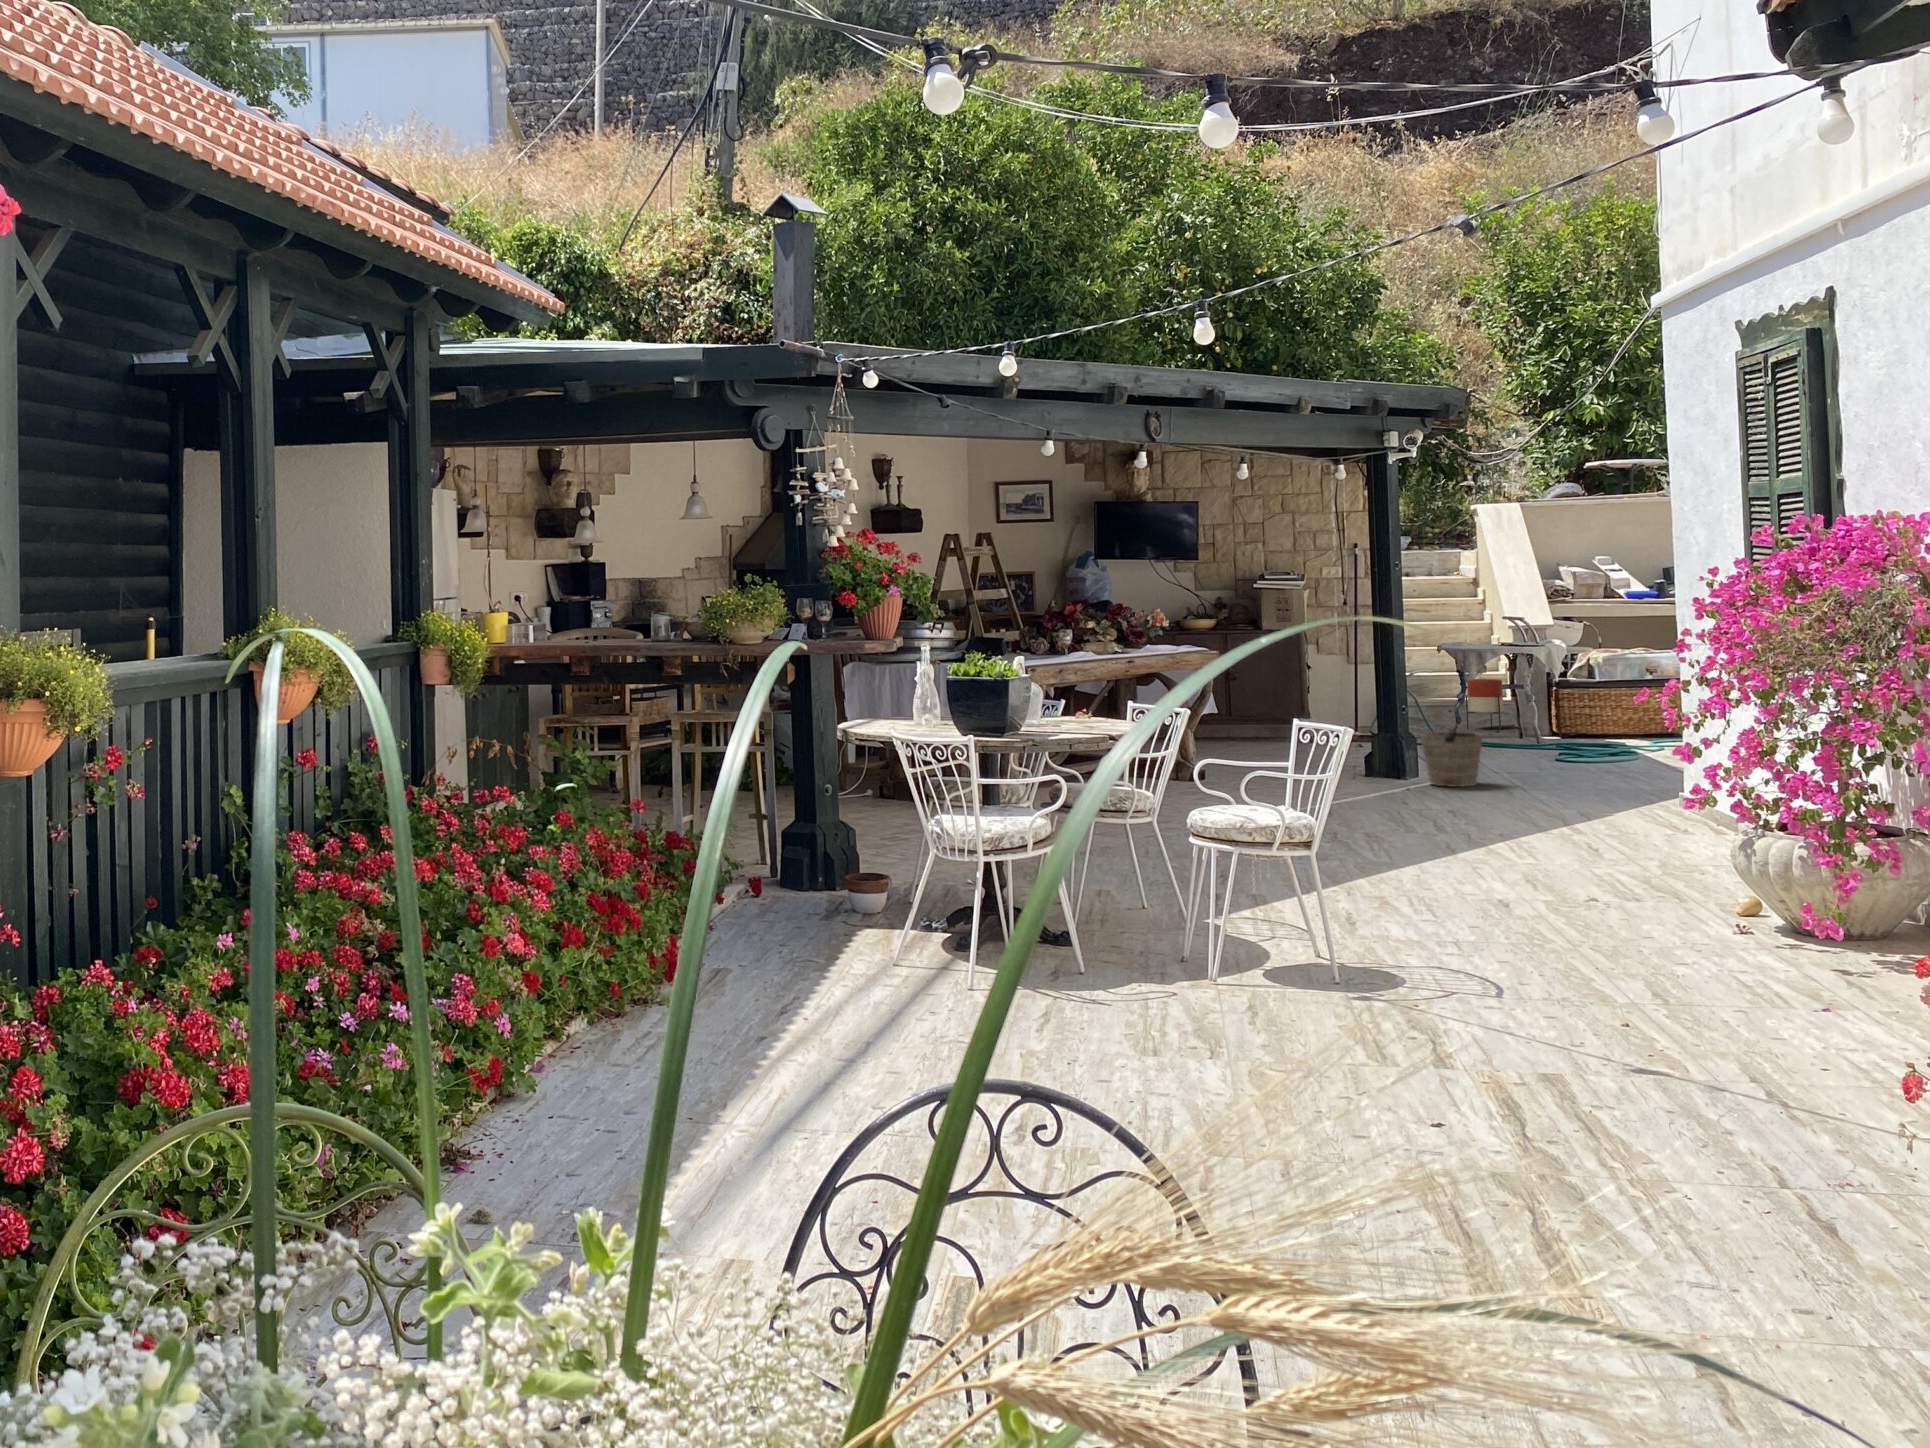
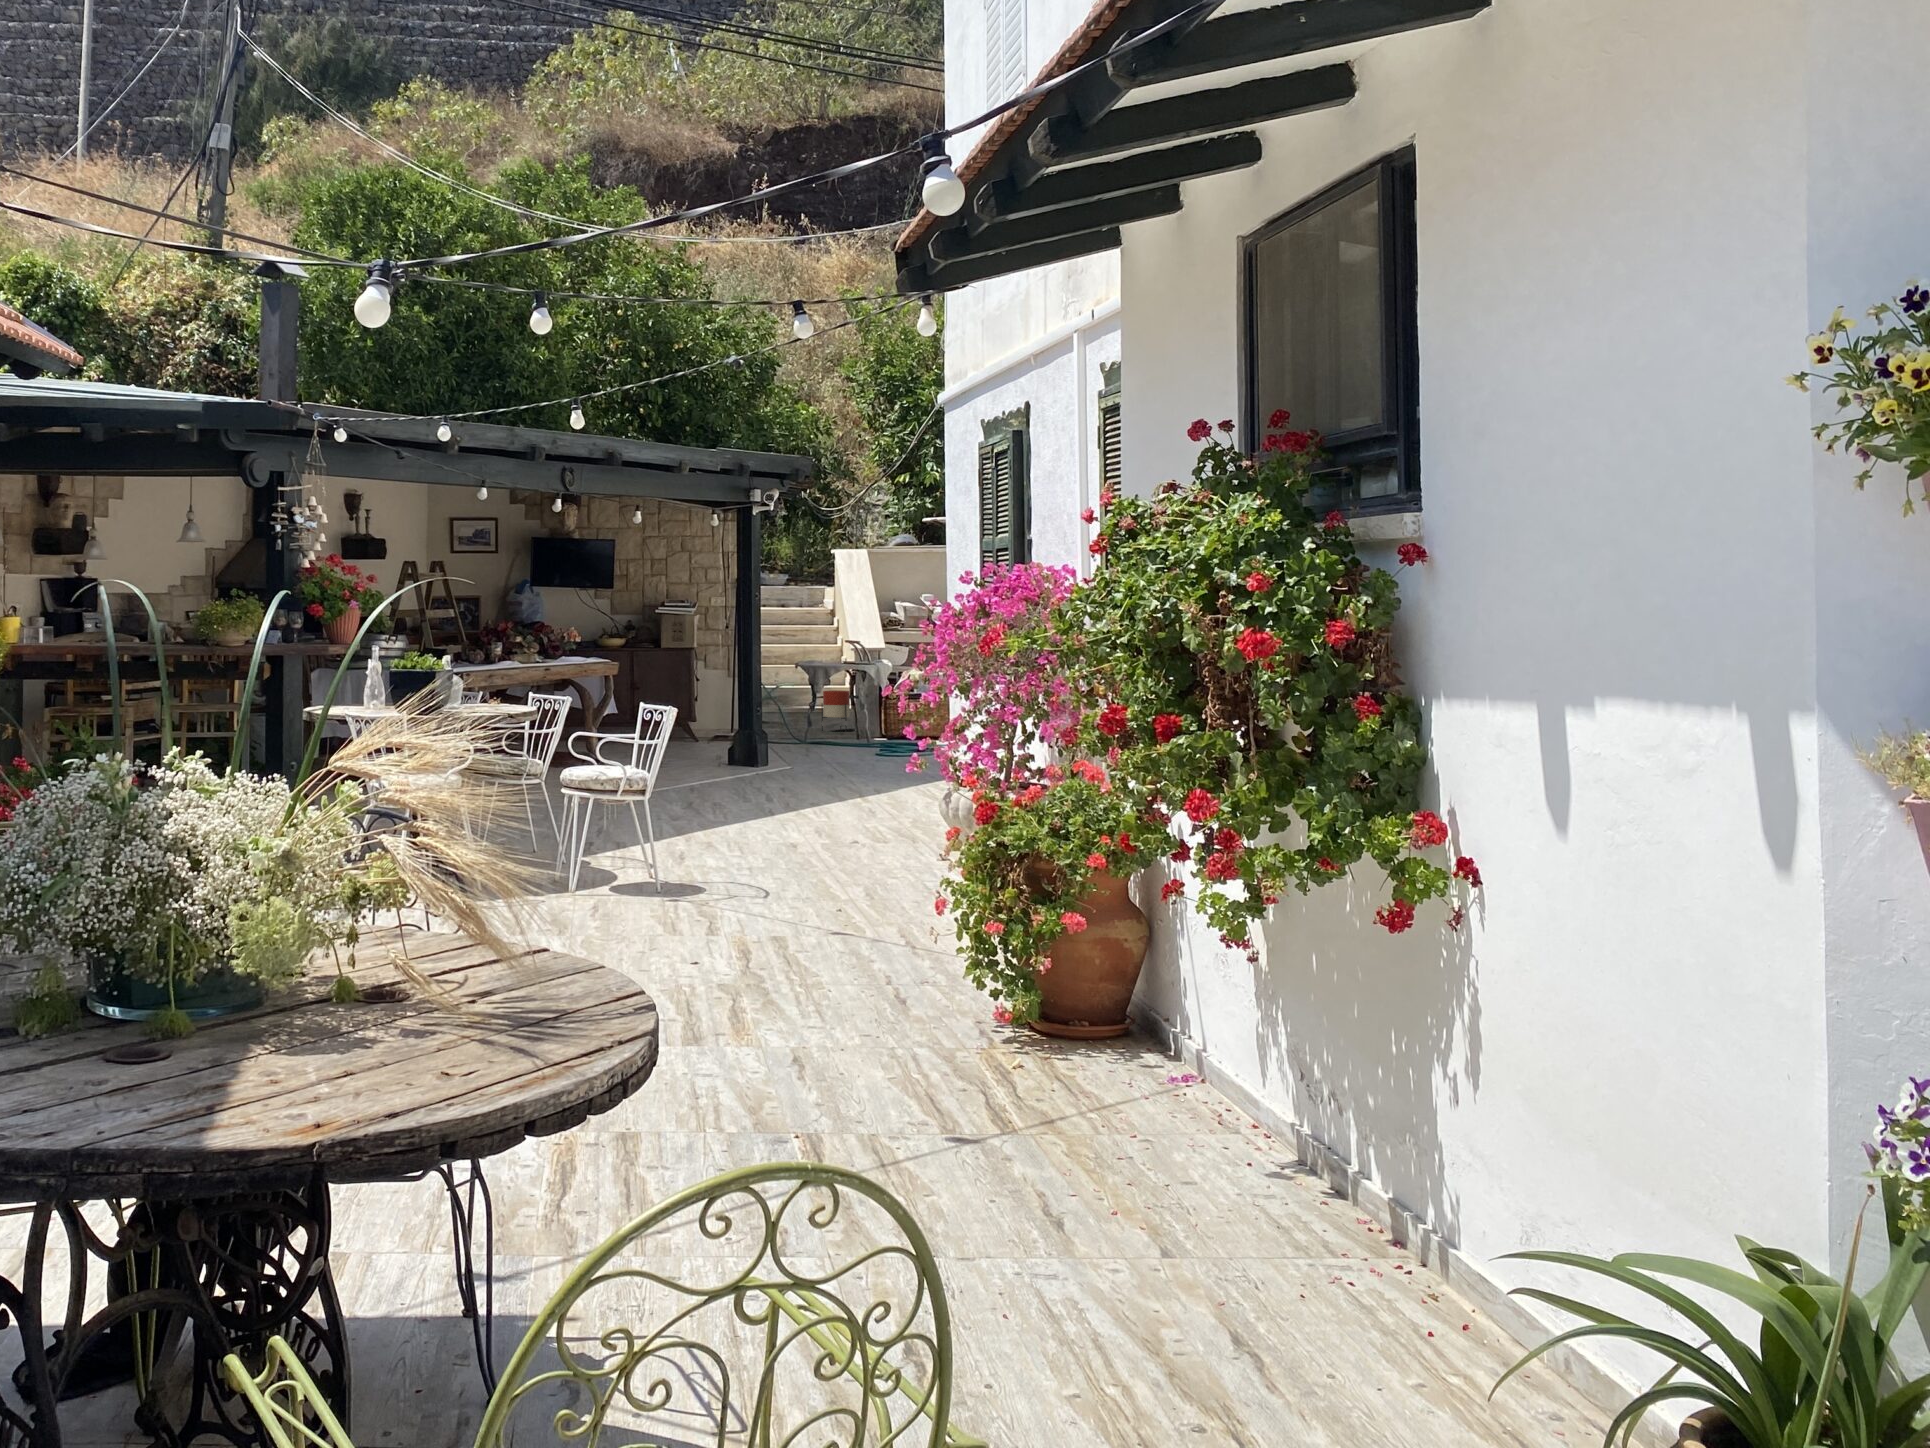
bucket: present [1420,729,1482,787] -> none [765,726,815,771]

